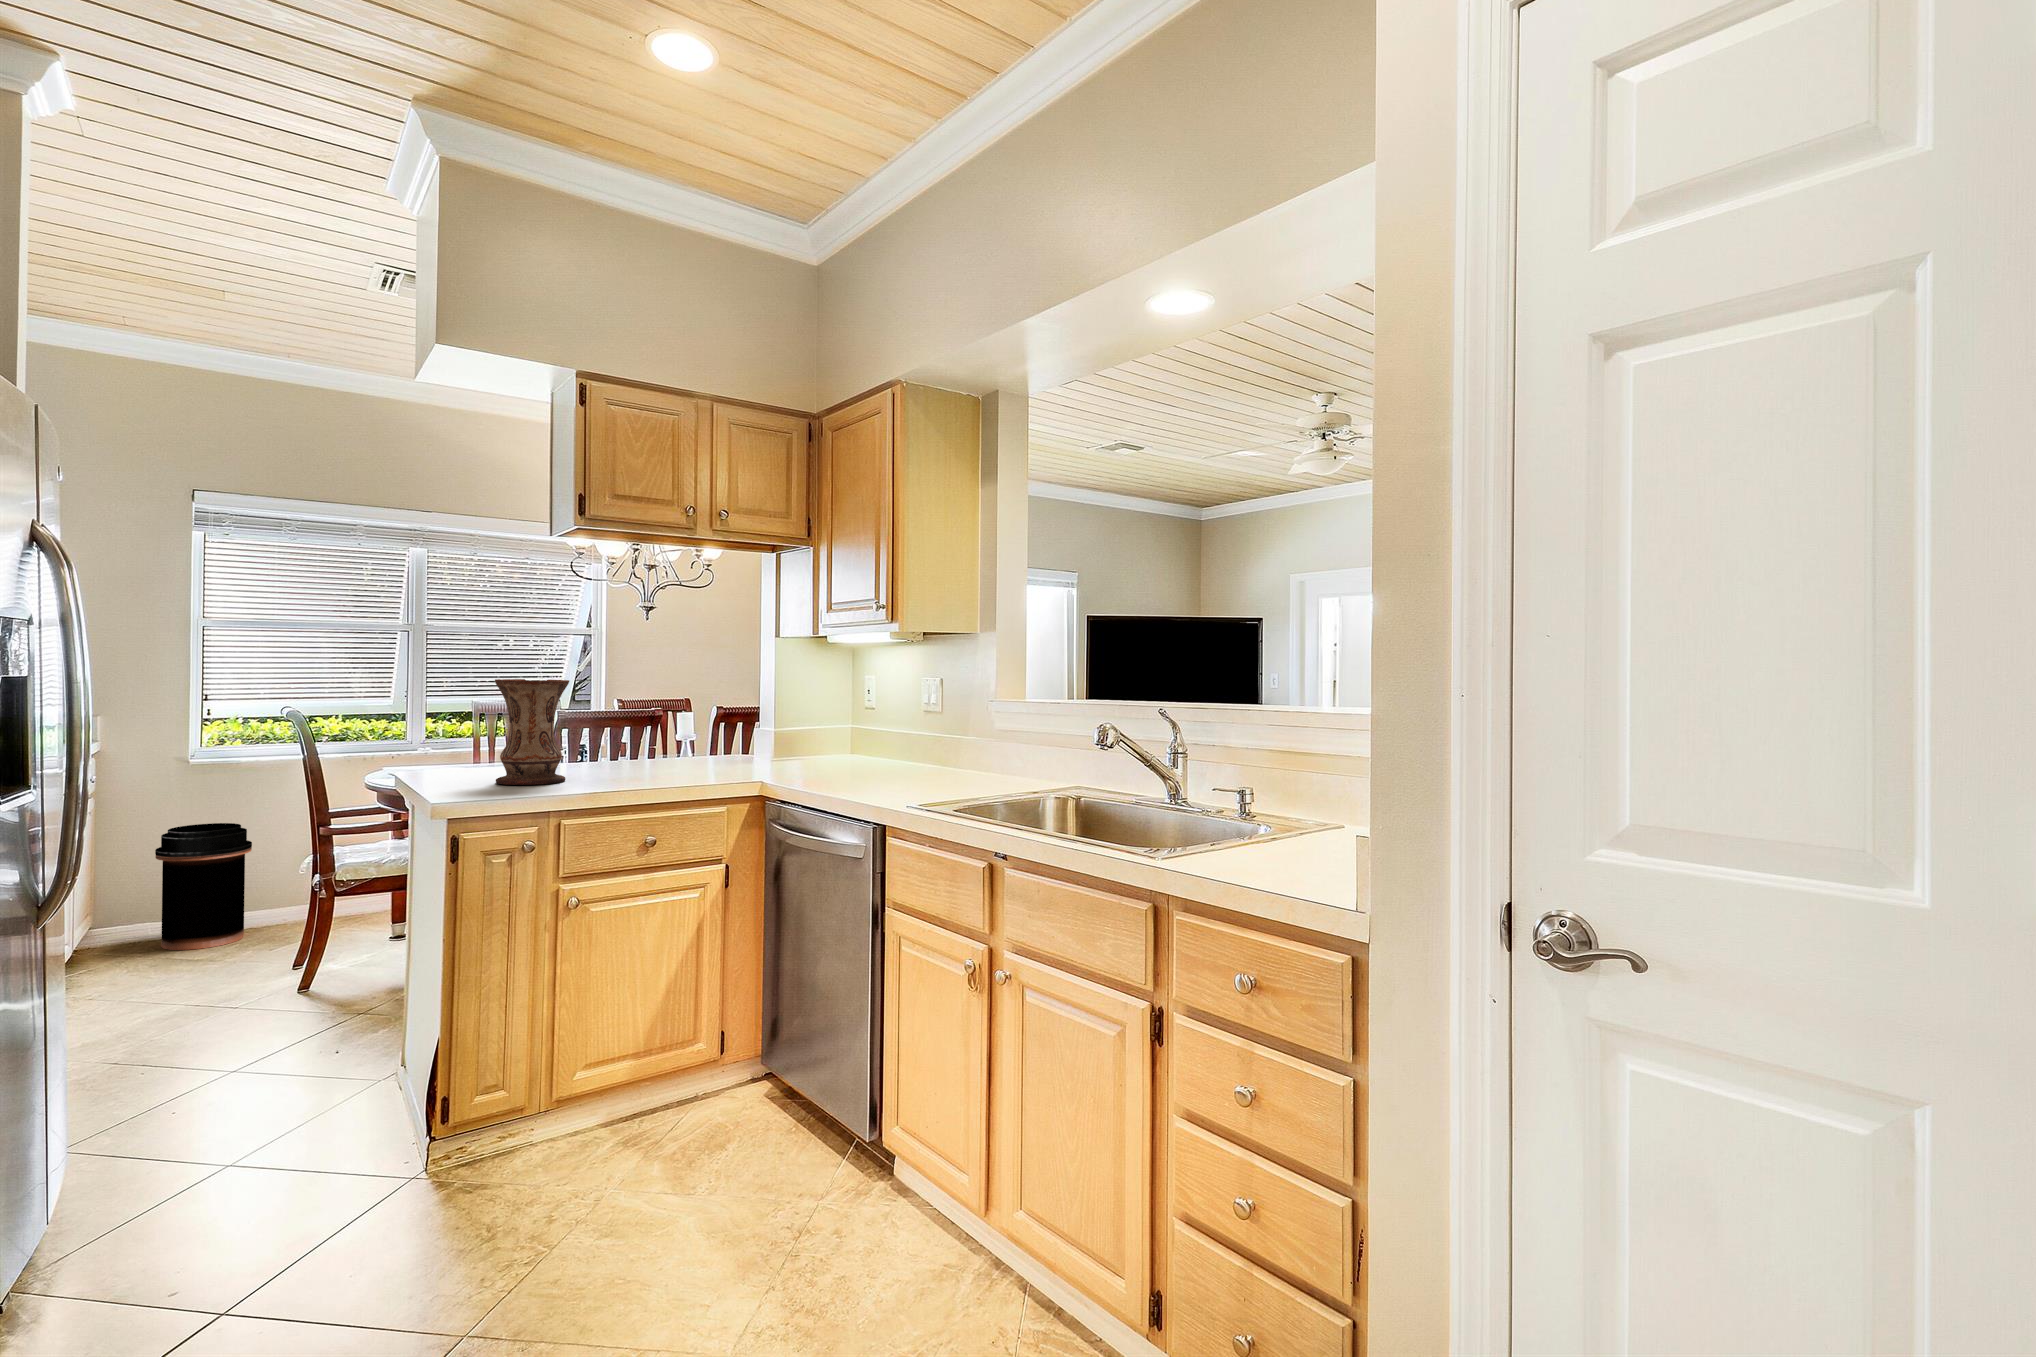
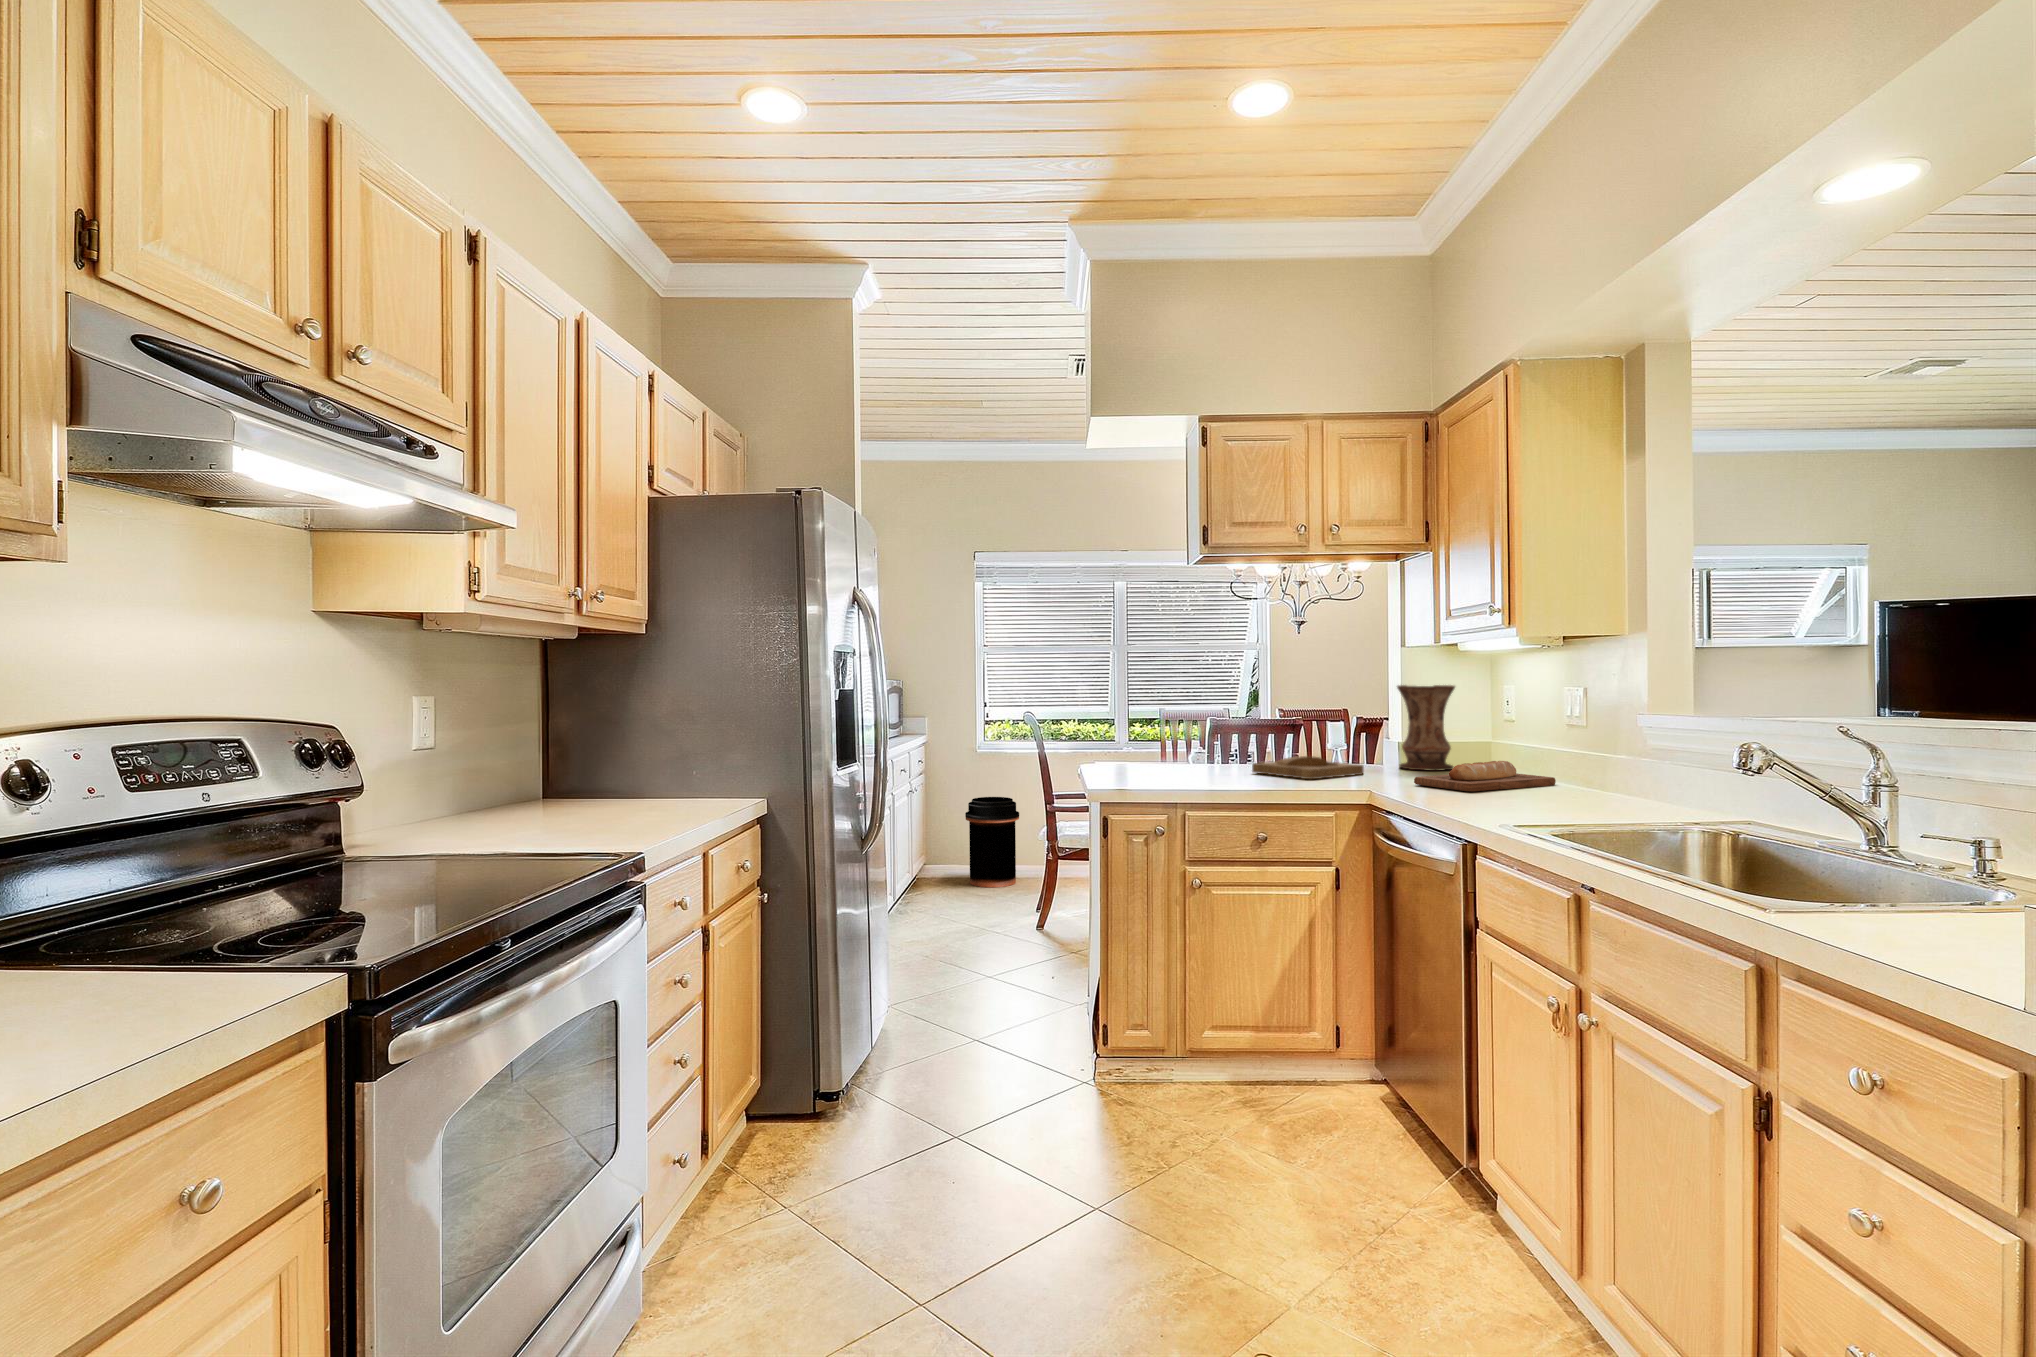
vase: present [495,679,569,785] -> present [1397,685,1455,771]
bread loaf: none [804,750,922,780] -> present [1414,761,1556,792]
tray: none [628,752,747,776] -> present [1252,756,1364,779]

